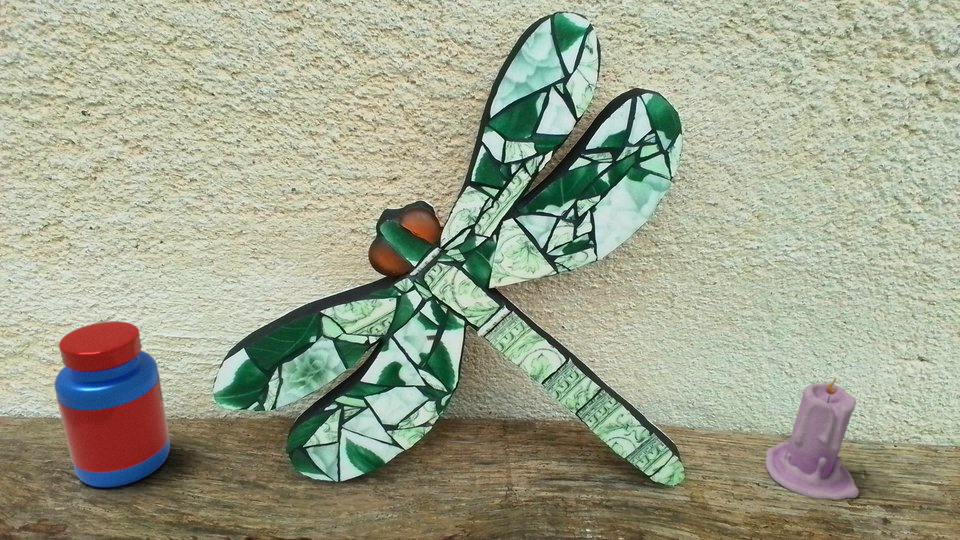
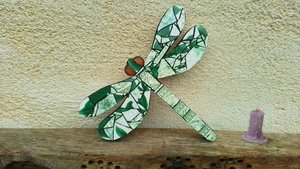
jar: present [54,321,170,487] -> none [30,93,58,143]

